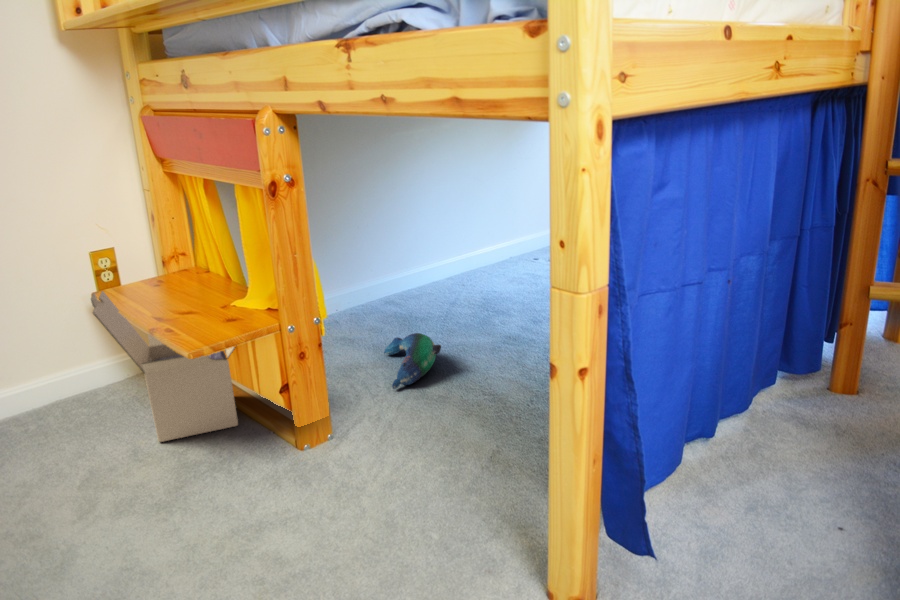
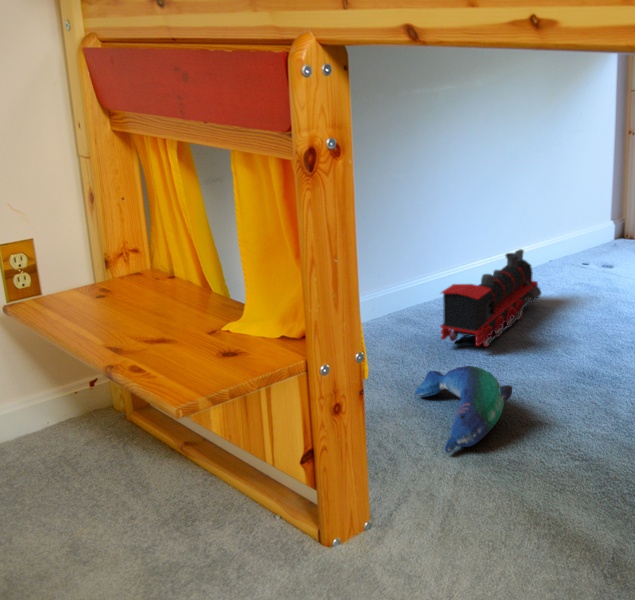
toy train: none [407,259,485,324] -> present [441,249,541,347]
cardboard box: present [91,291,238,442] -> none [29,307,230,531]

